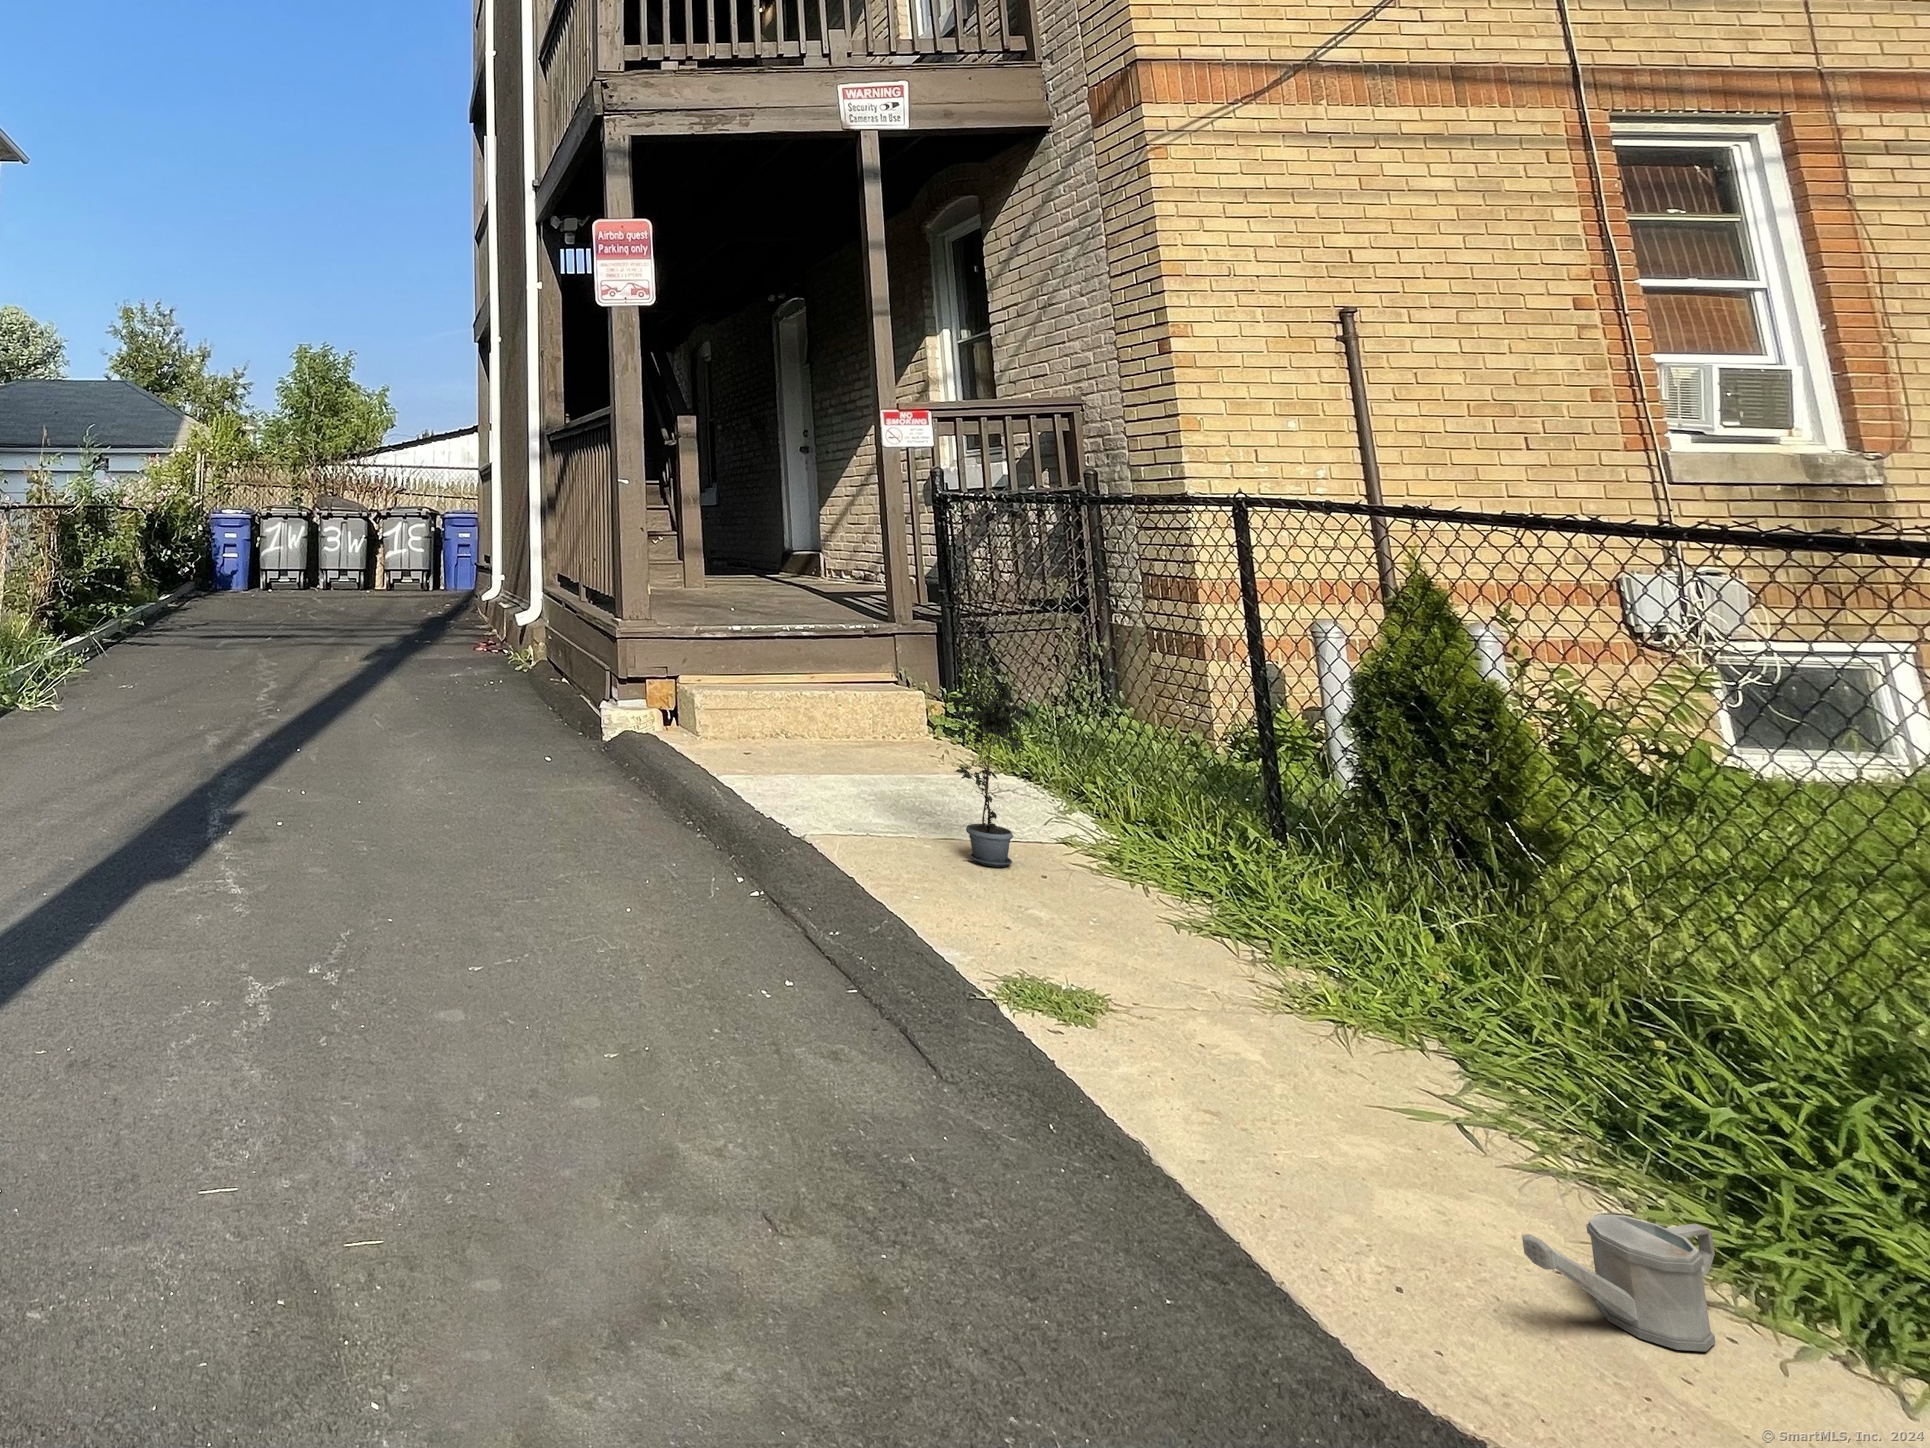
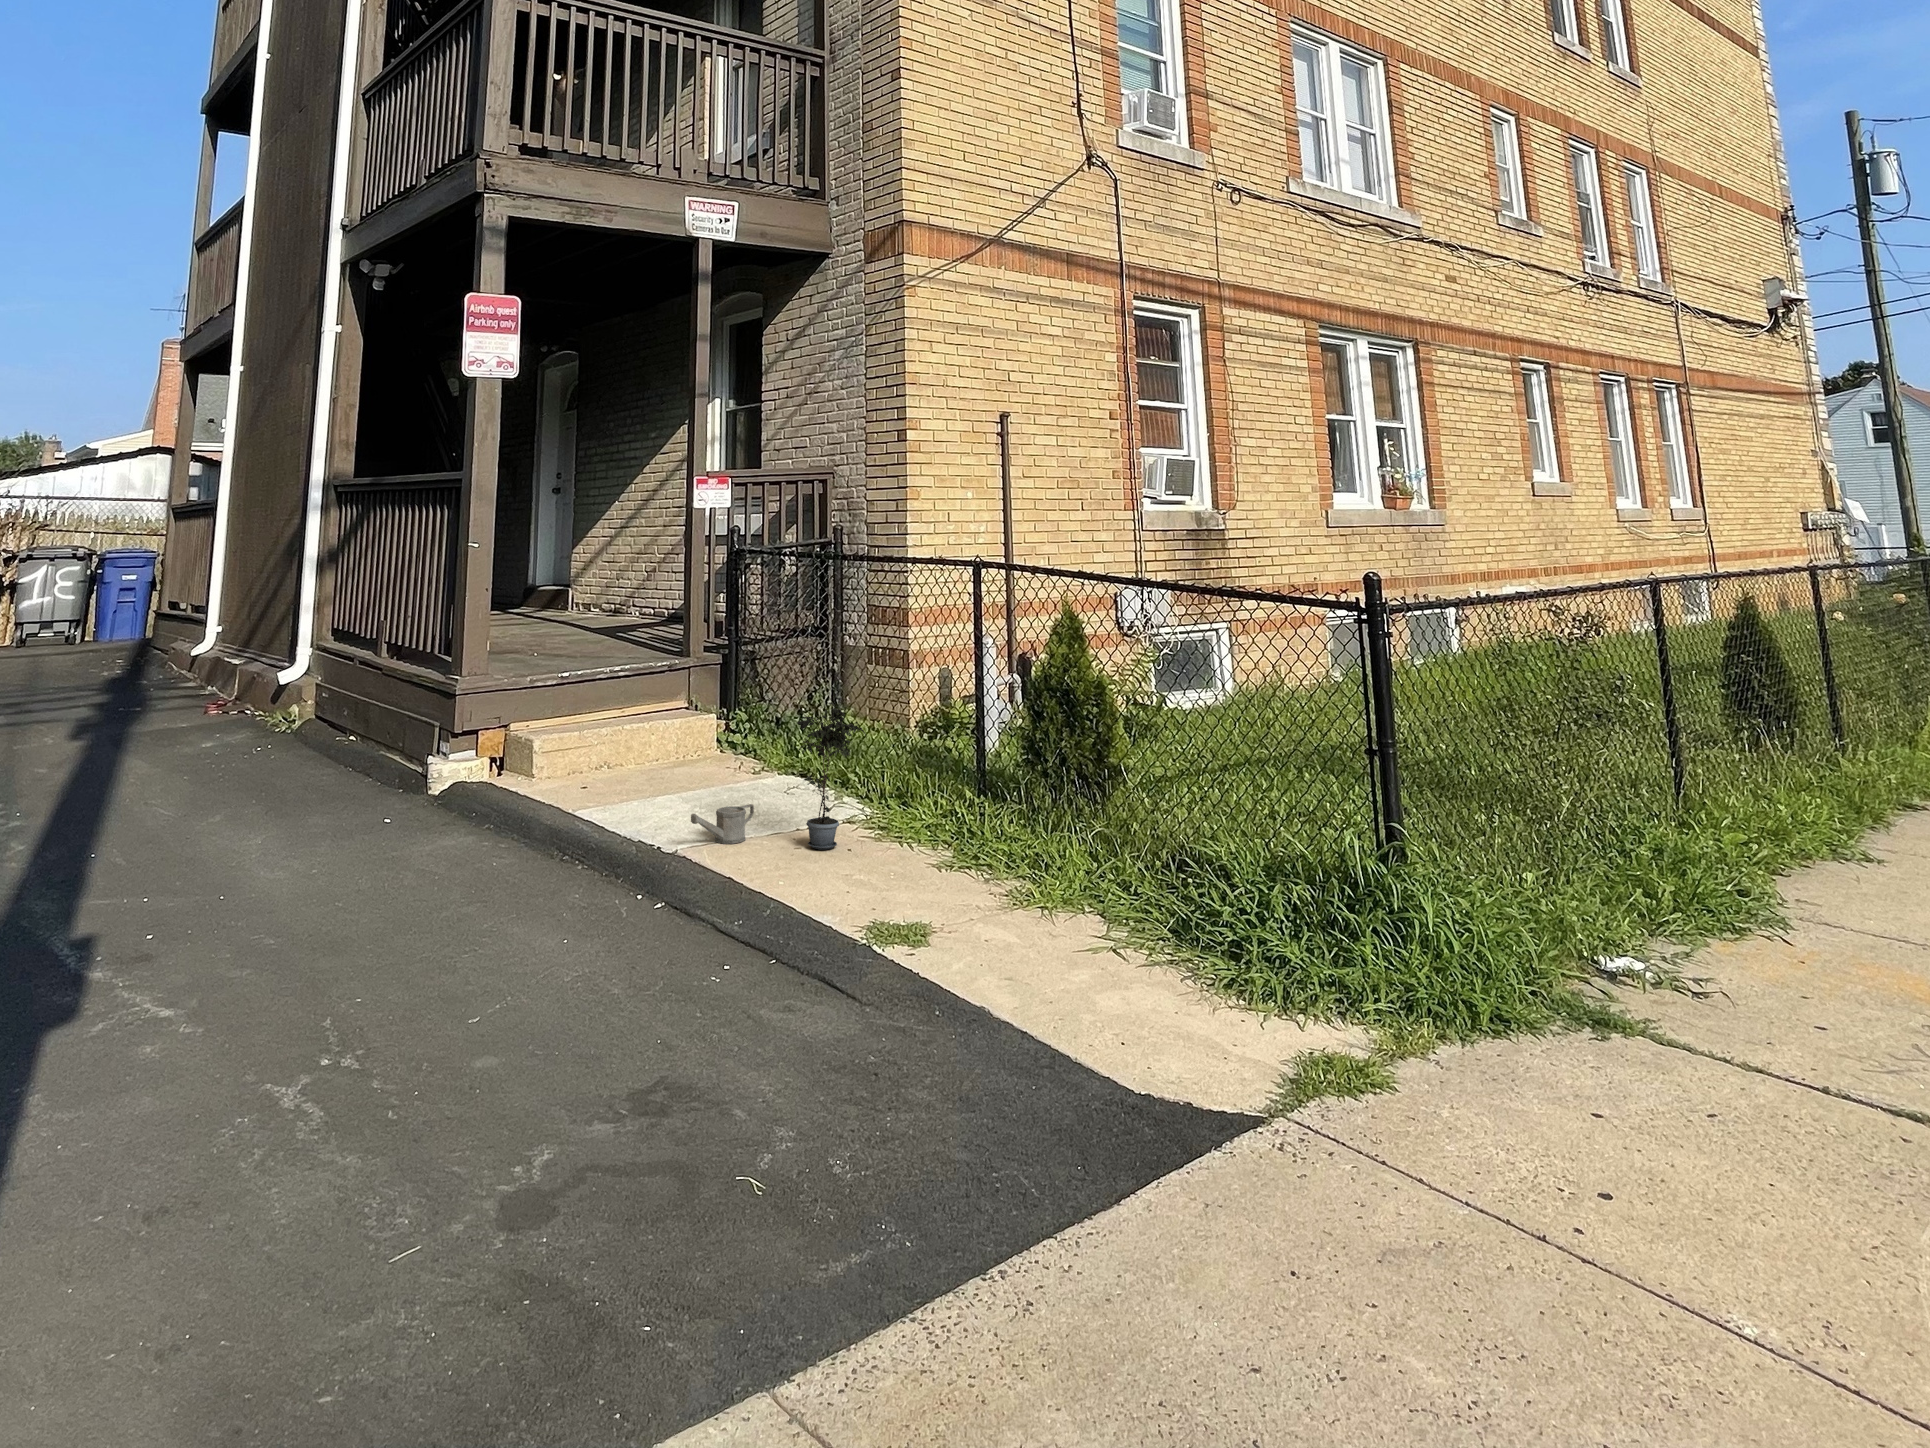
watering can: present [1522,1214,1715,1351] -> present [691,804,754,844]

